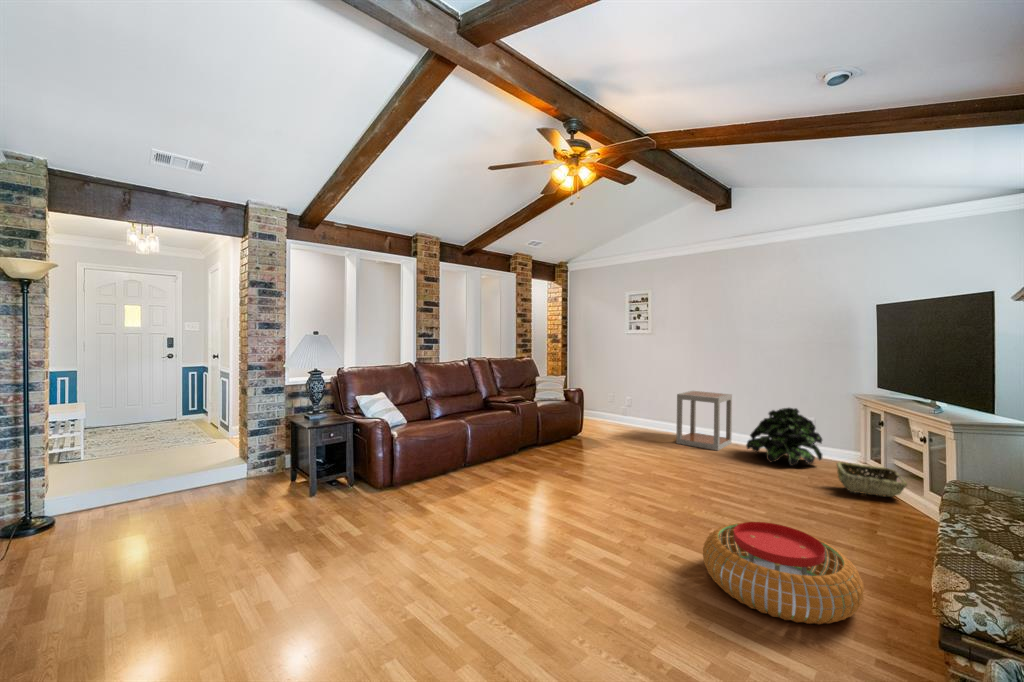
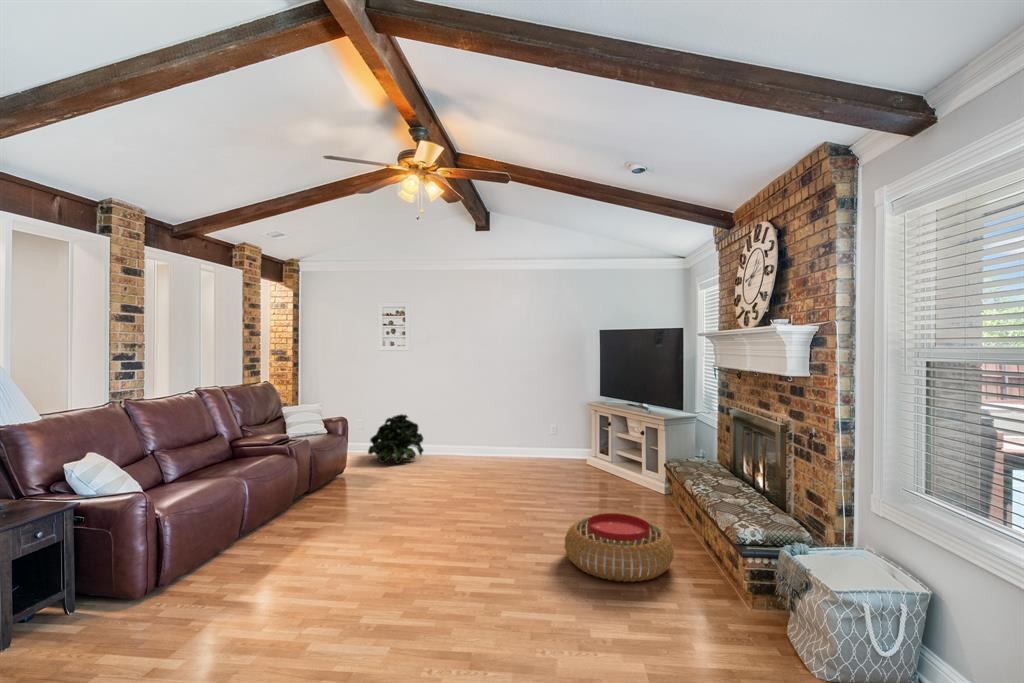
side table: present [676,391,732,450] -> none [446,409,491,465]
potted plant: present [746,408,822,466] -> present [368,414,424,463]
woven basket: present [836,462,907,497] -> none [588,458,633,481]

